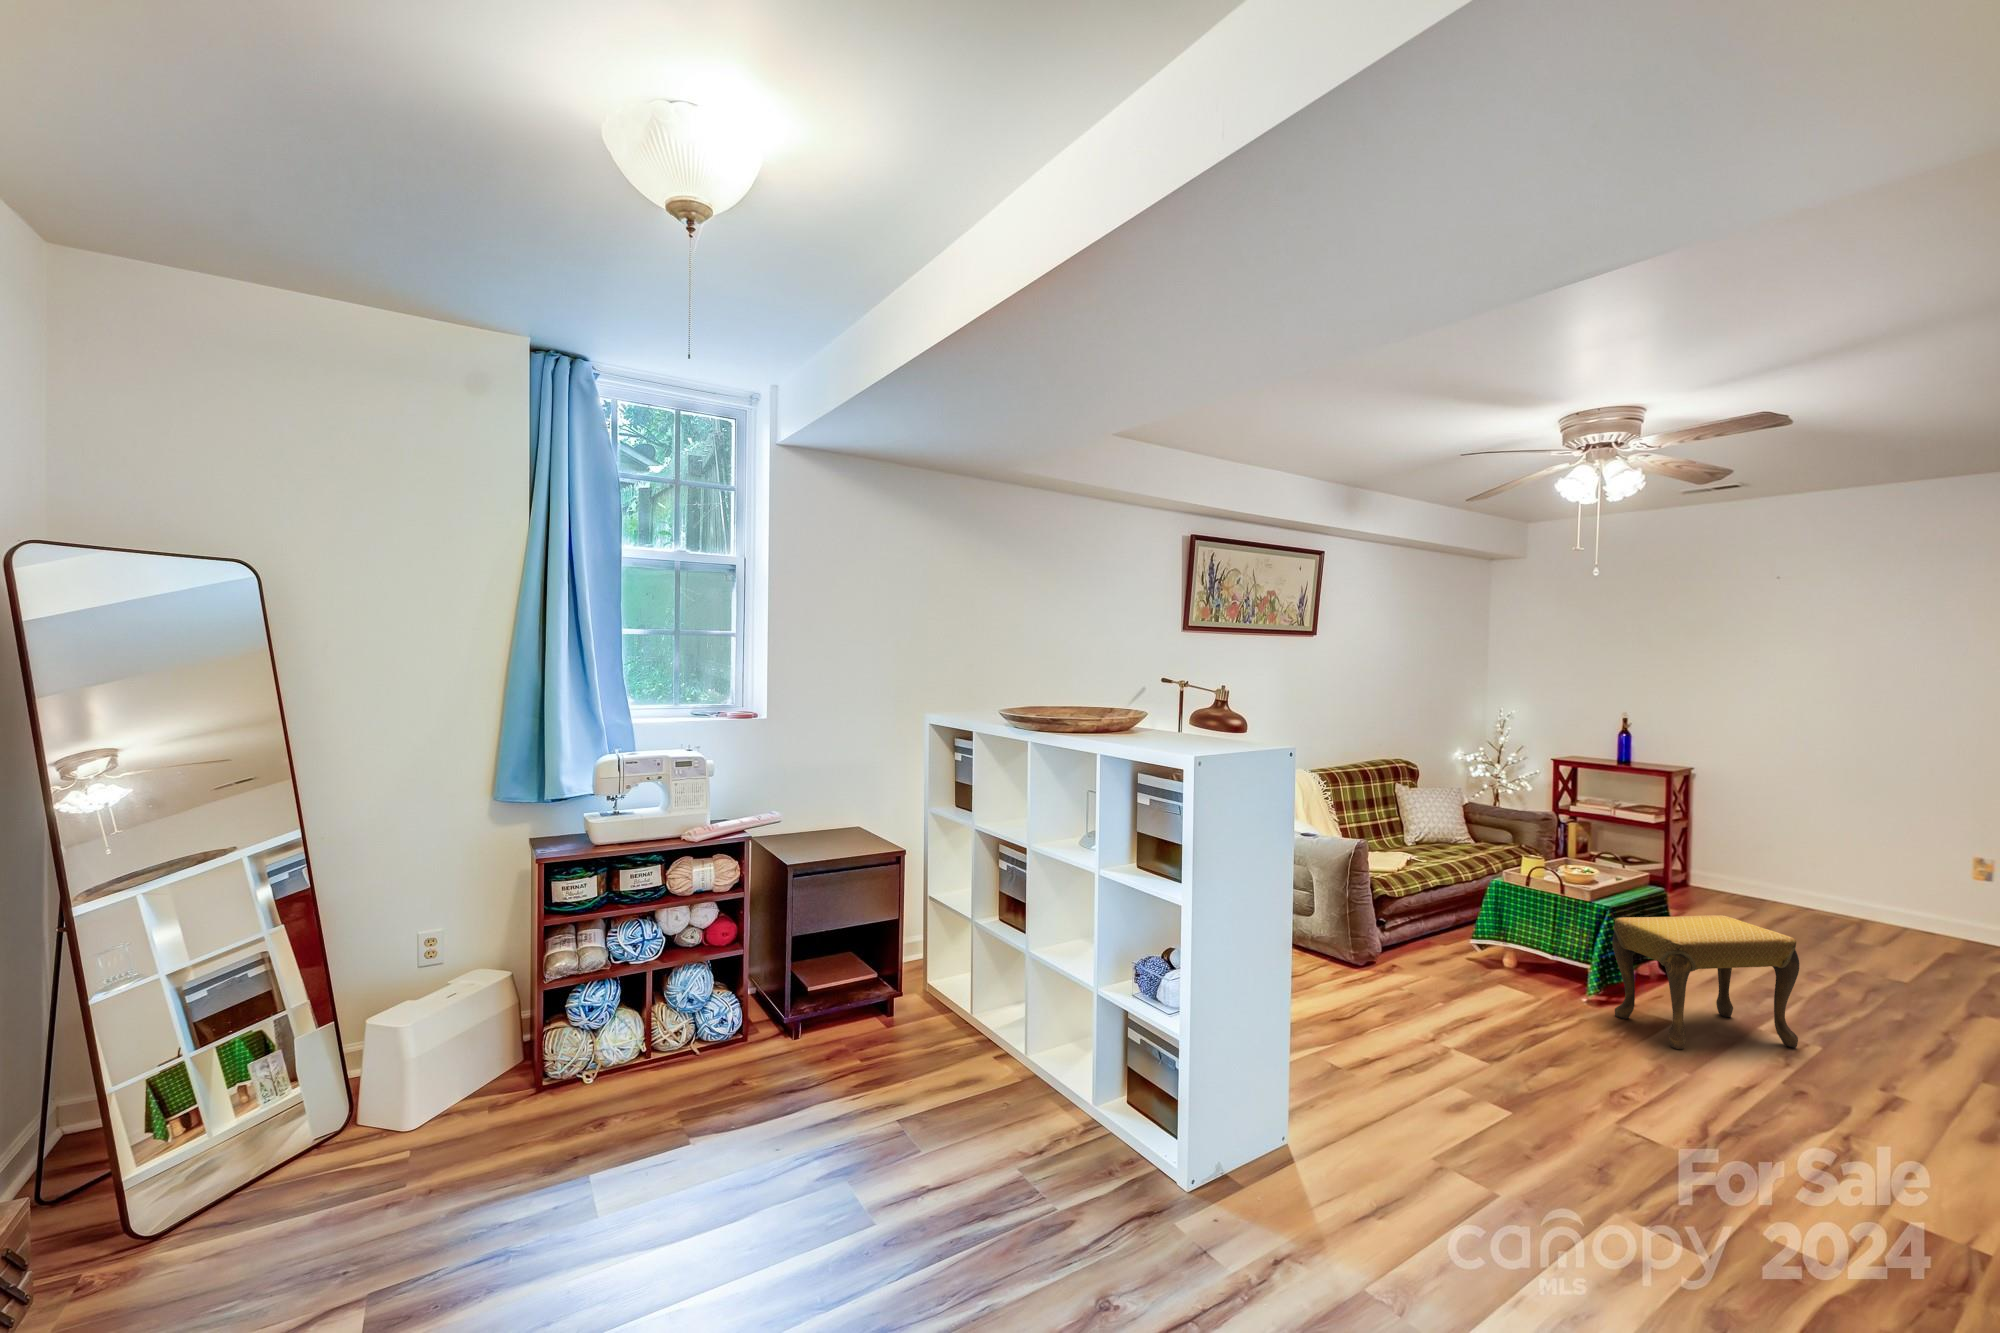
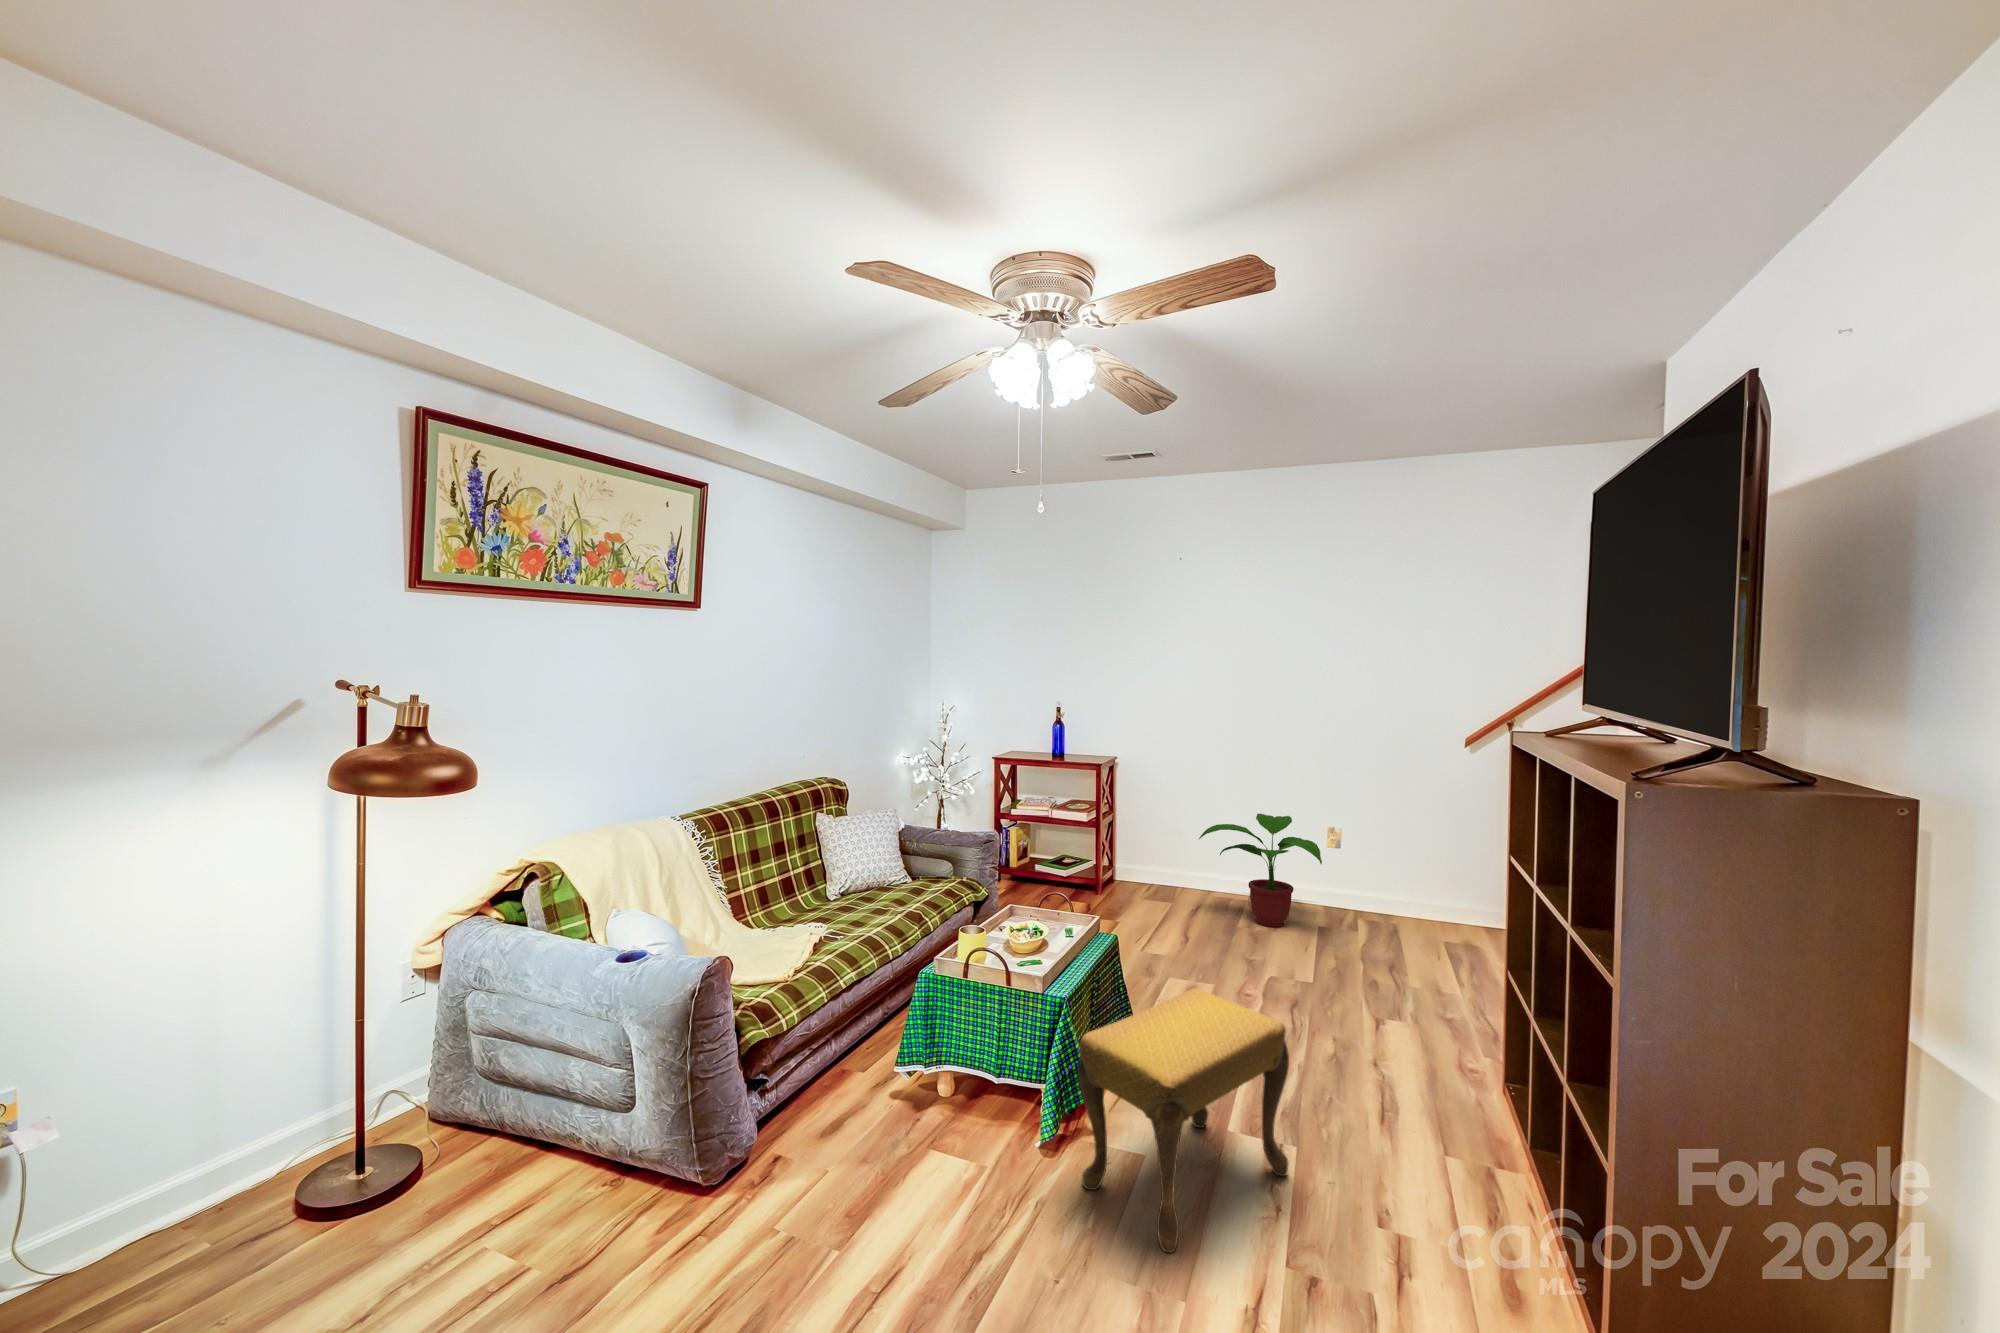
potted plant: none [1782,832,1945,942] -> present [1199,814,1322,927]

